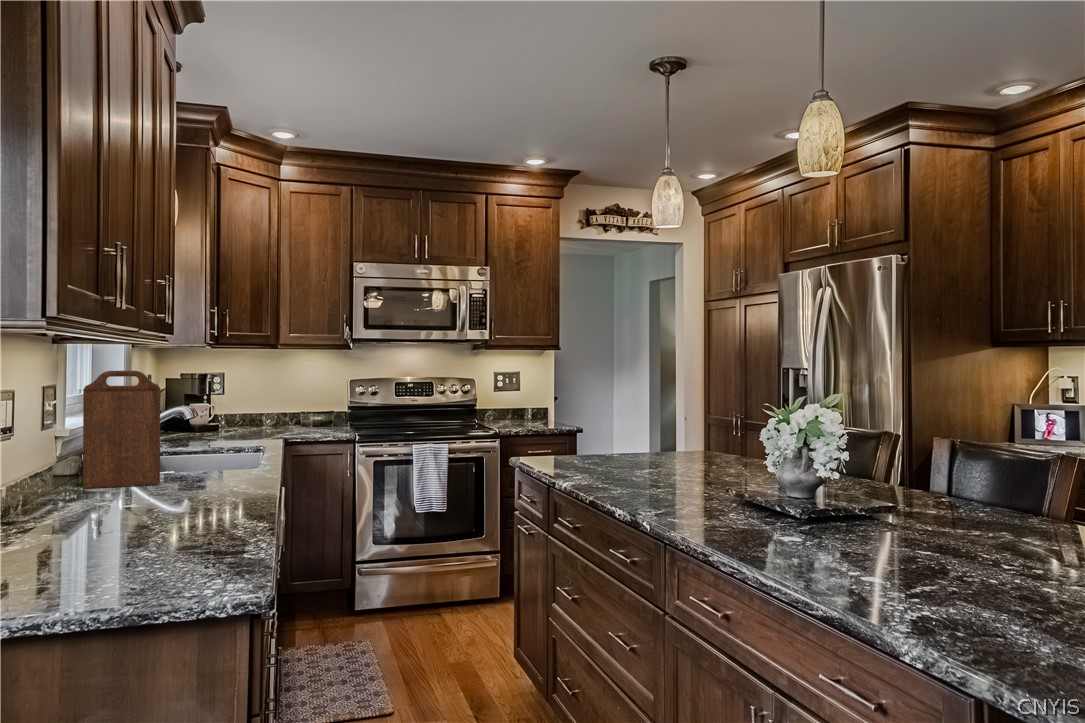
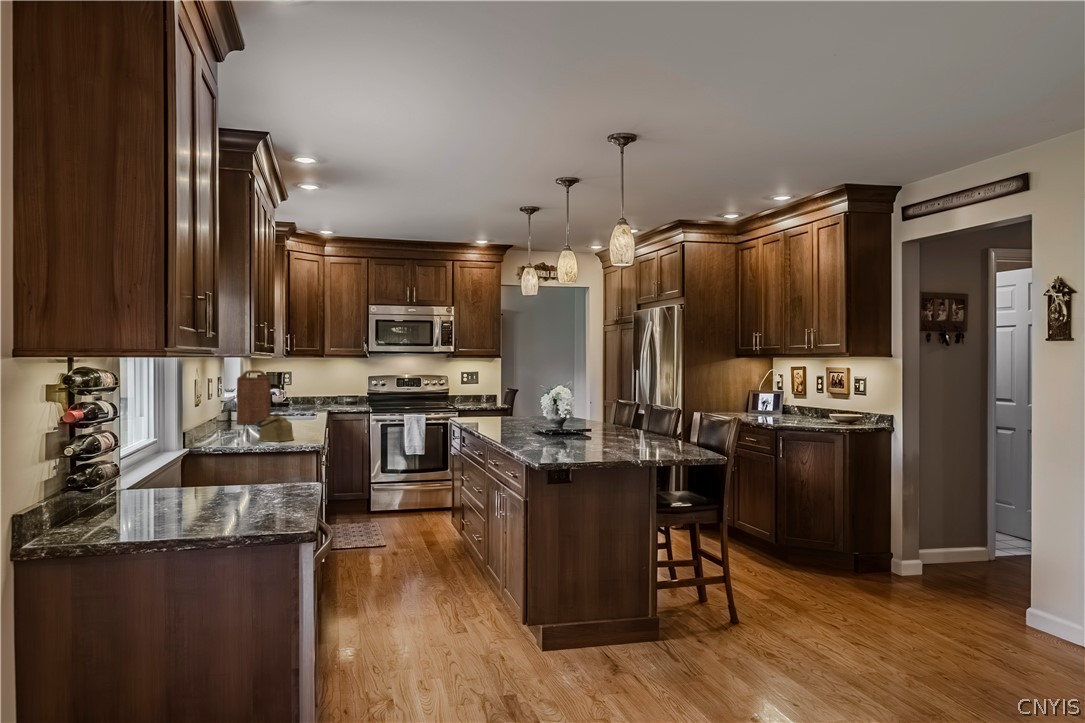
kettle: none [78,490,189,577] -> present [255,413,294,442]

